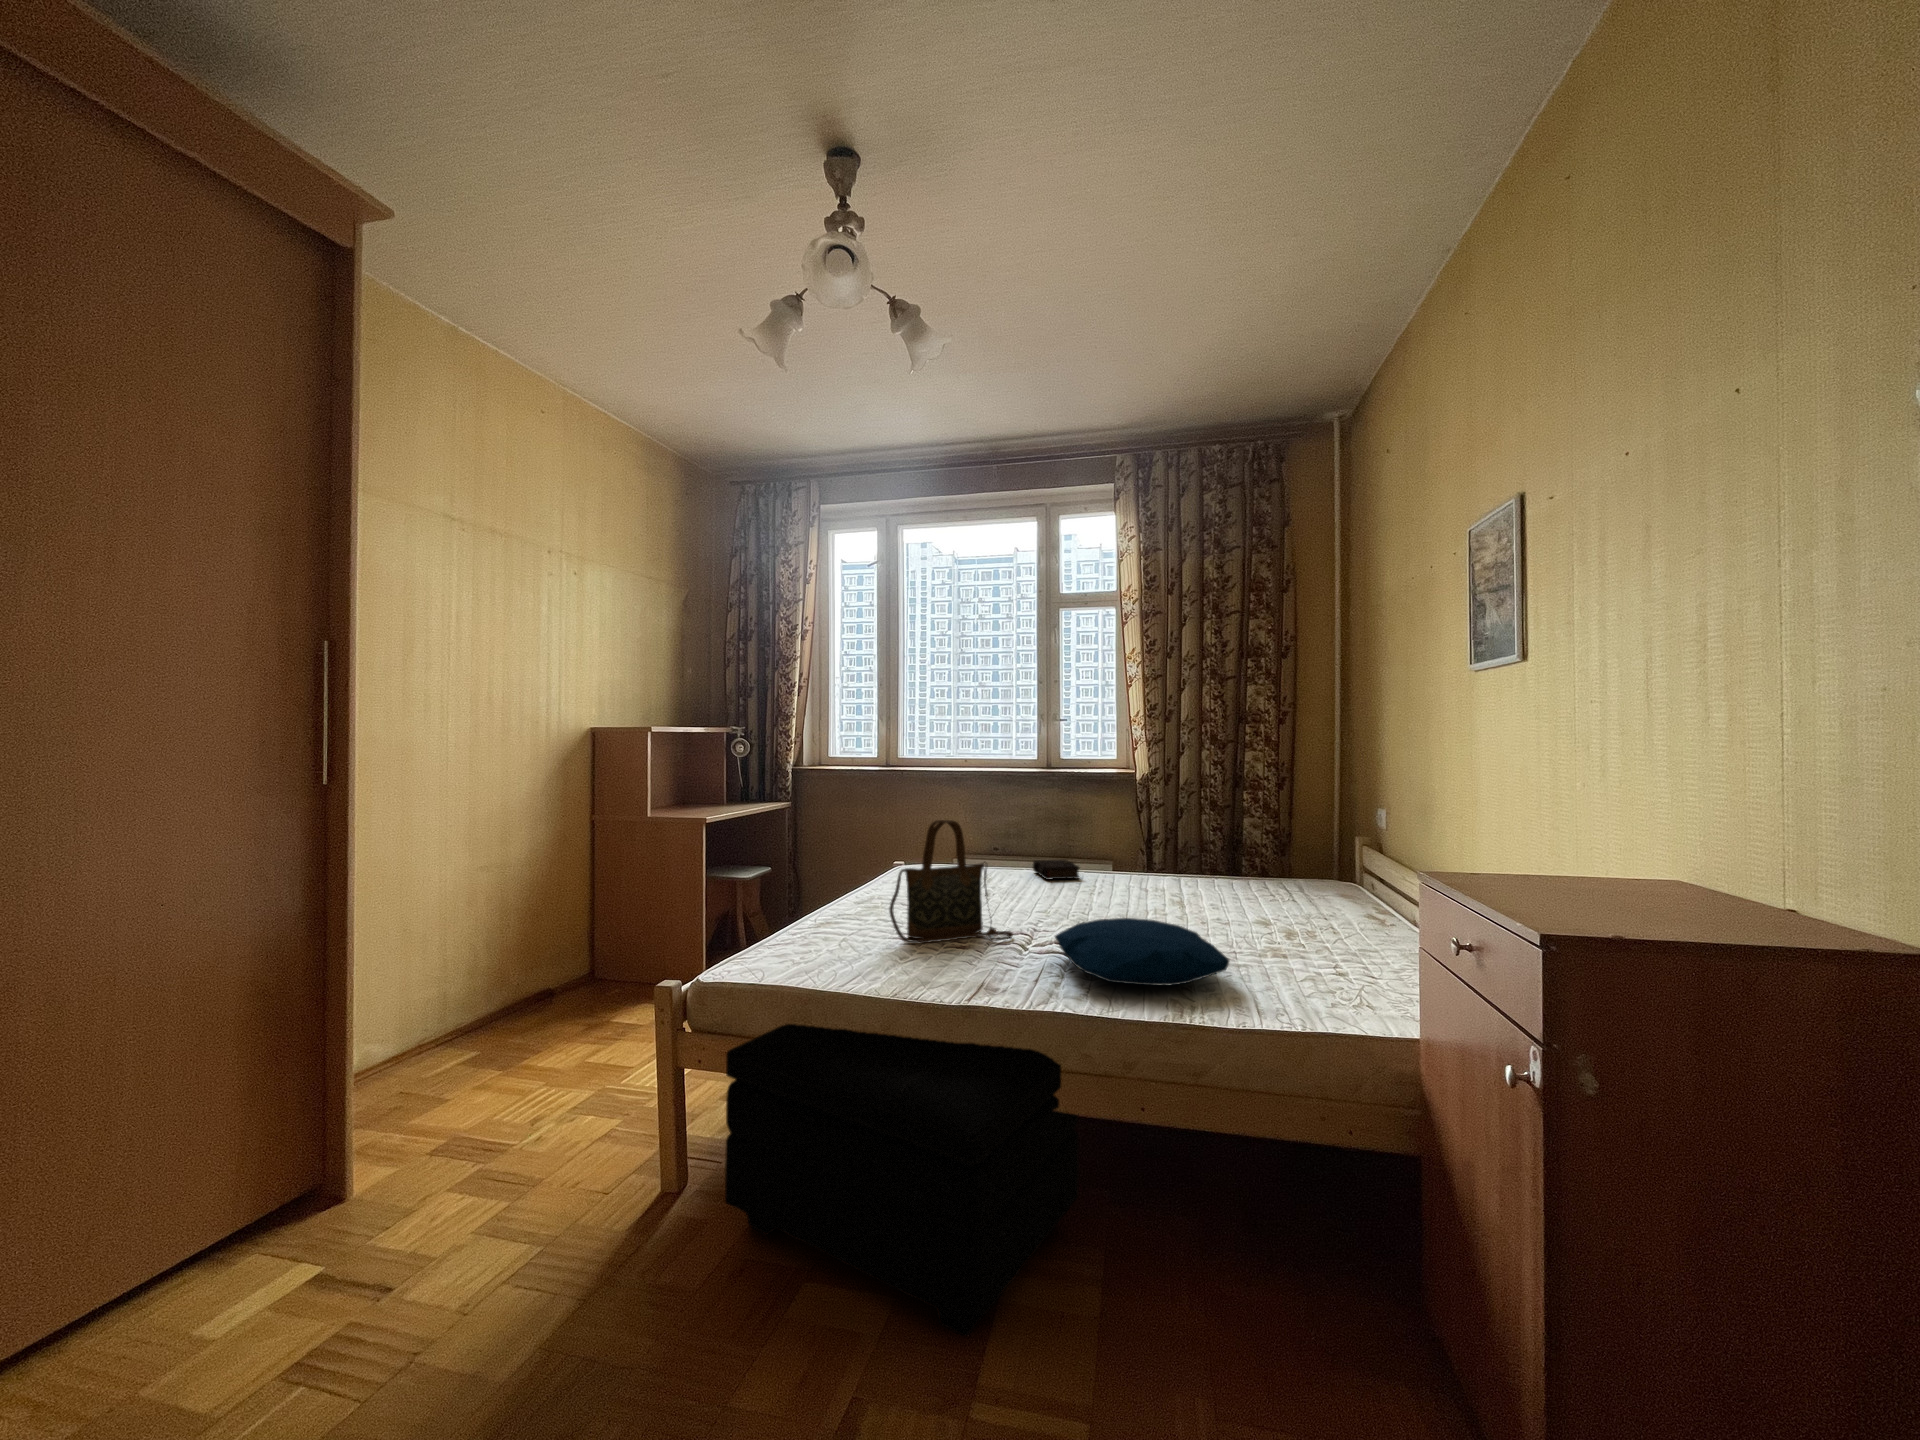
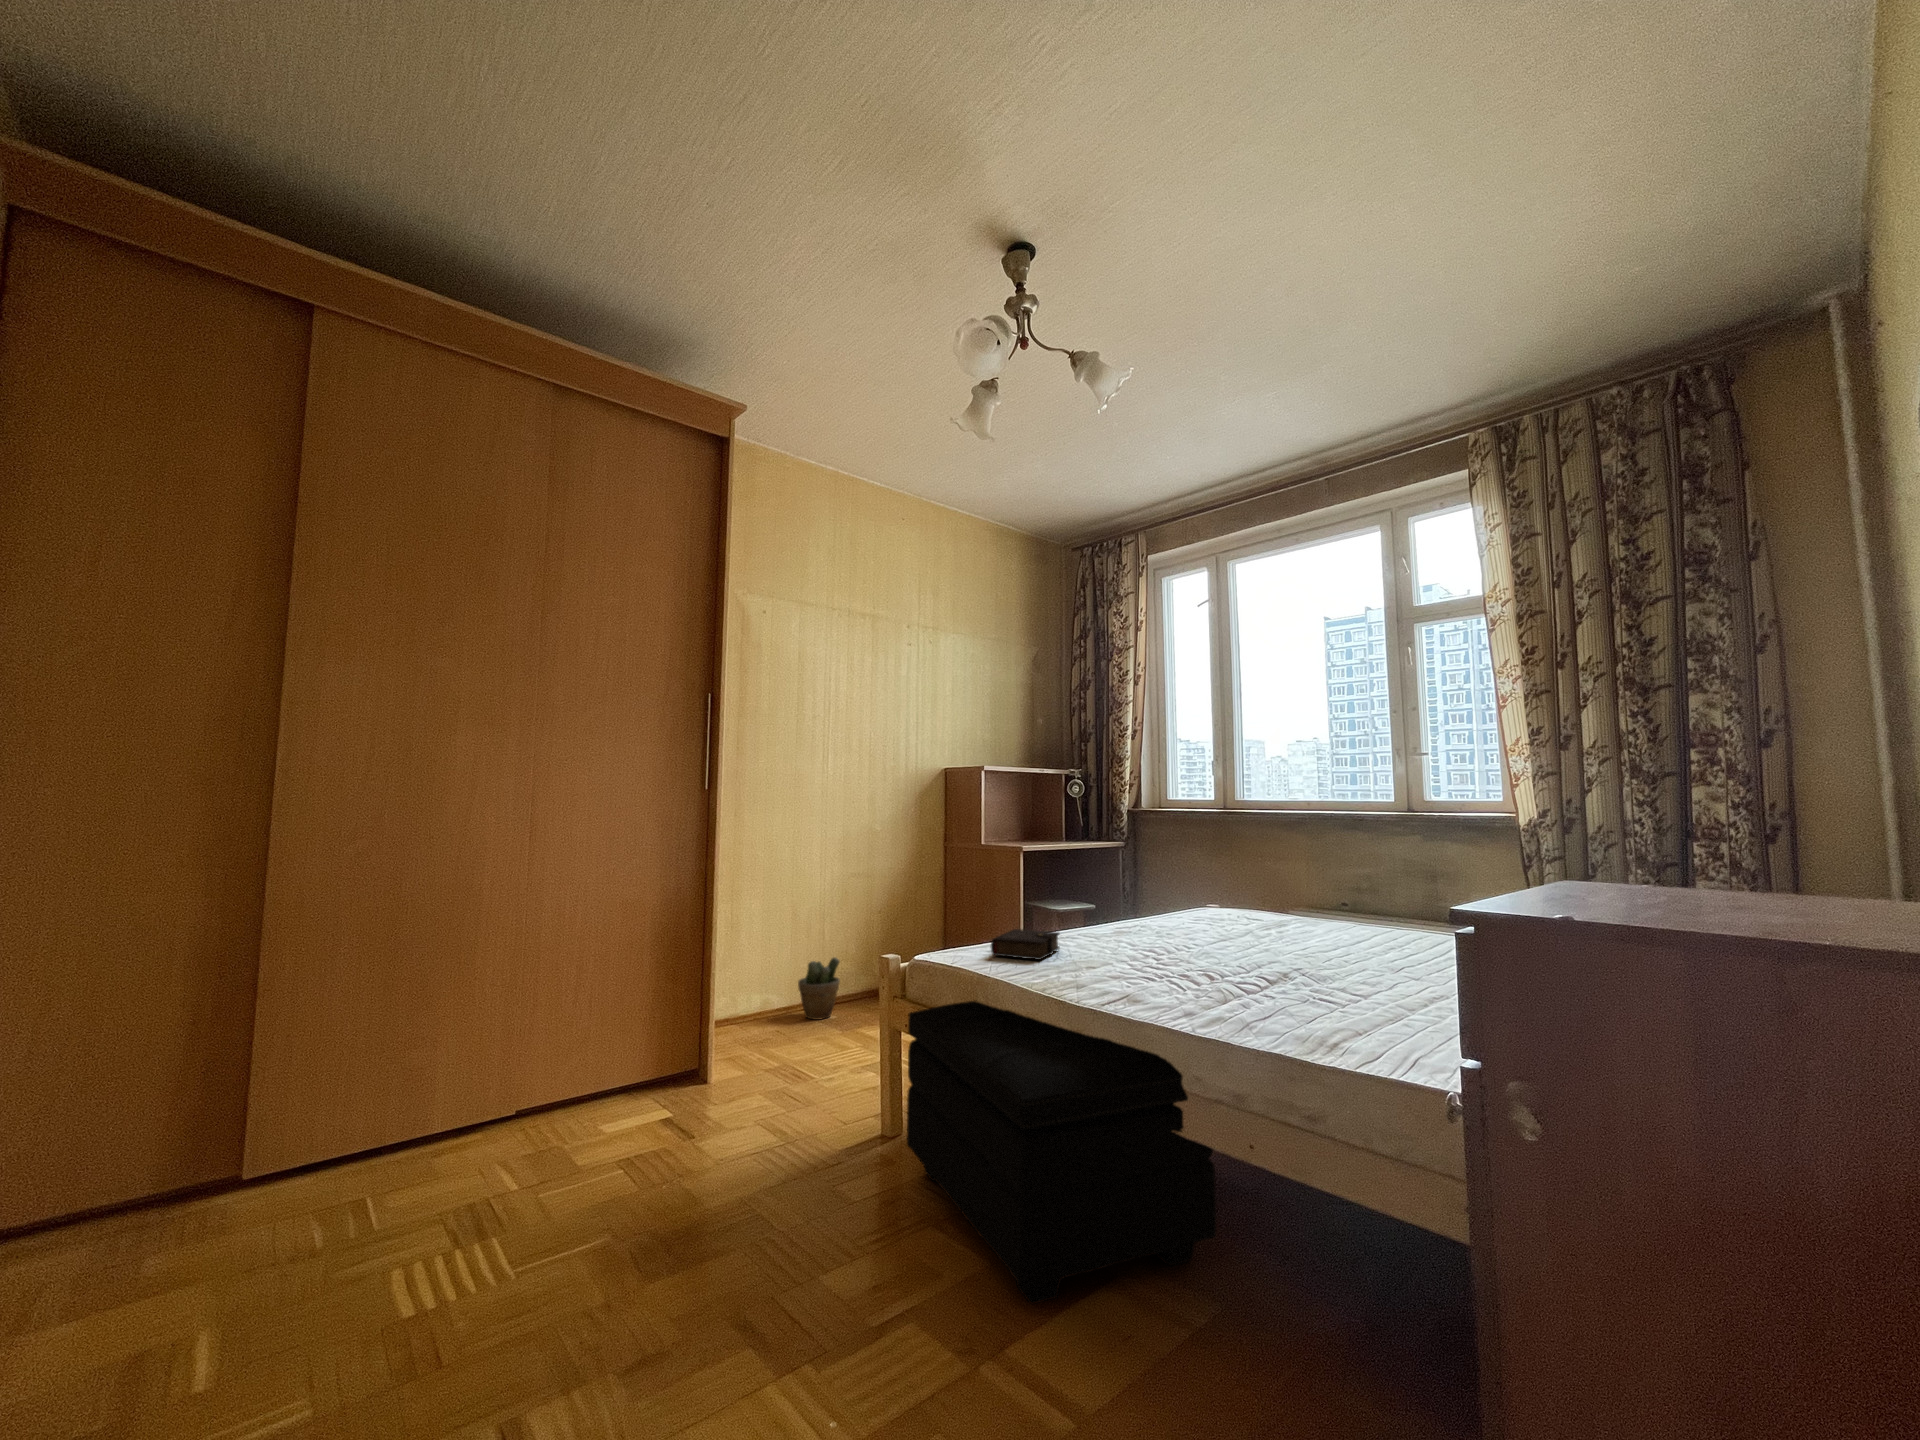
handbag: present [889,820,1013,944] -> none [1094,839,1223,967]
book: present [1033,860,1079,880] -> present [989,929,1060,960]
pillow: present [1055,918,1229,986] -> none [1222,949,1414,1019]
potted plant: none [421,976,486,1062] -> present [798,958,840,1020]

